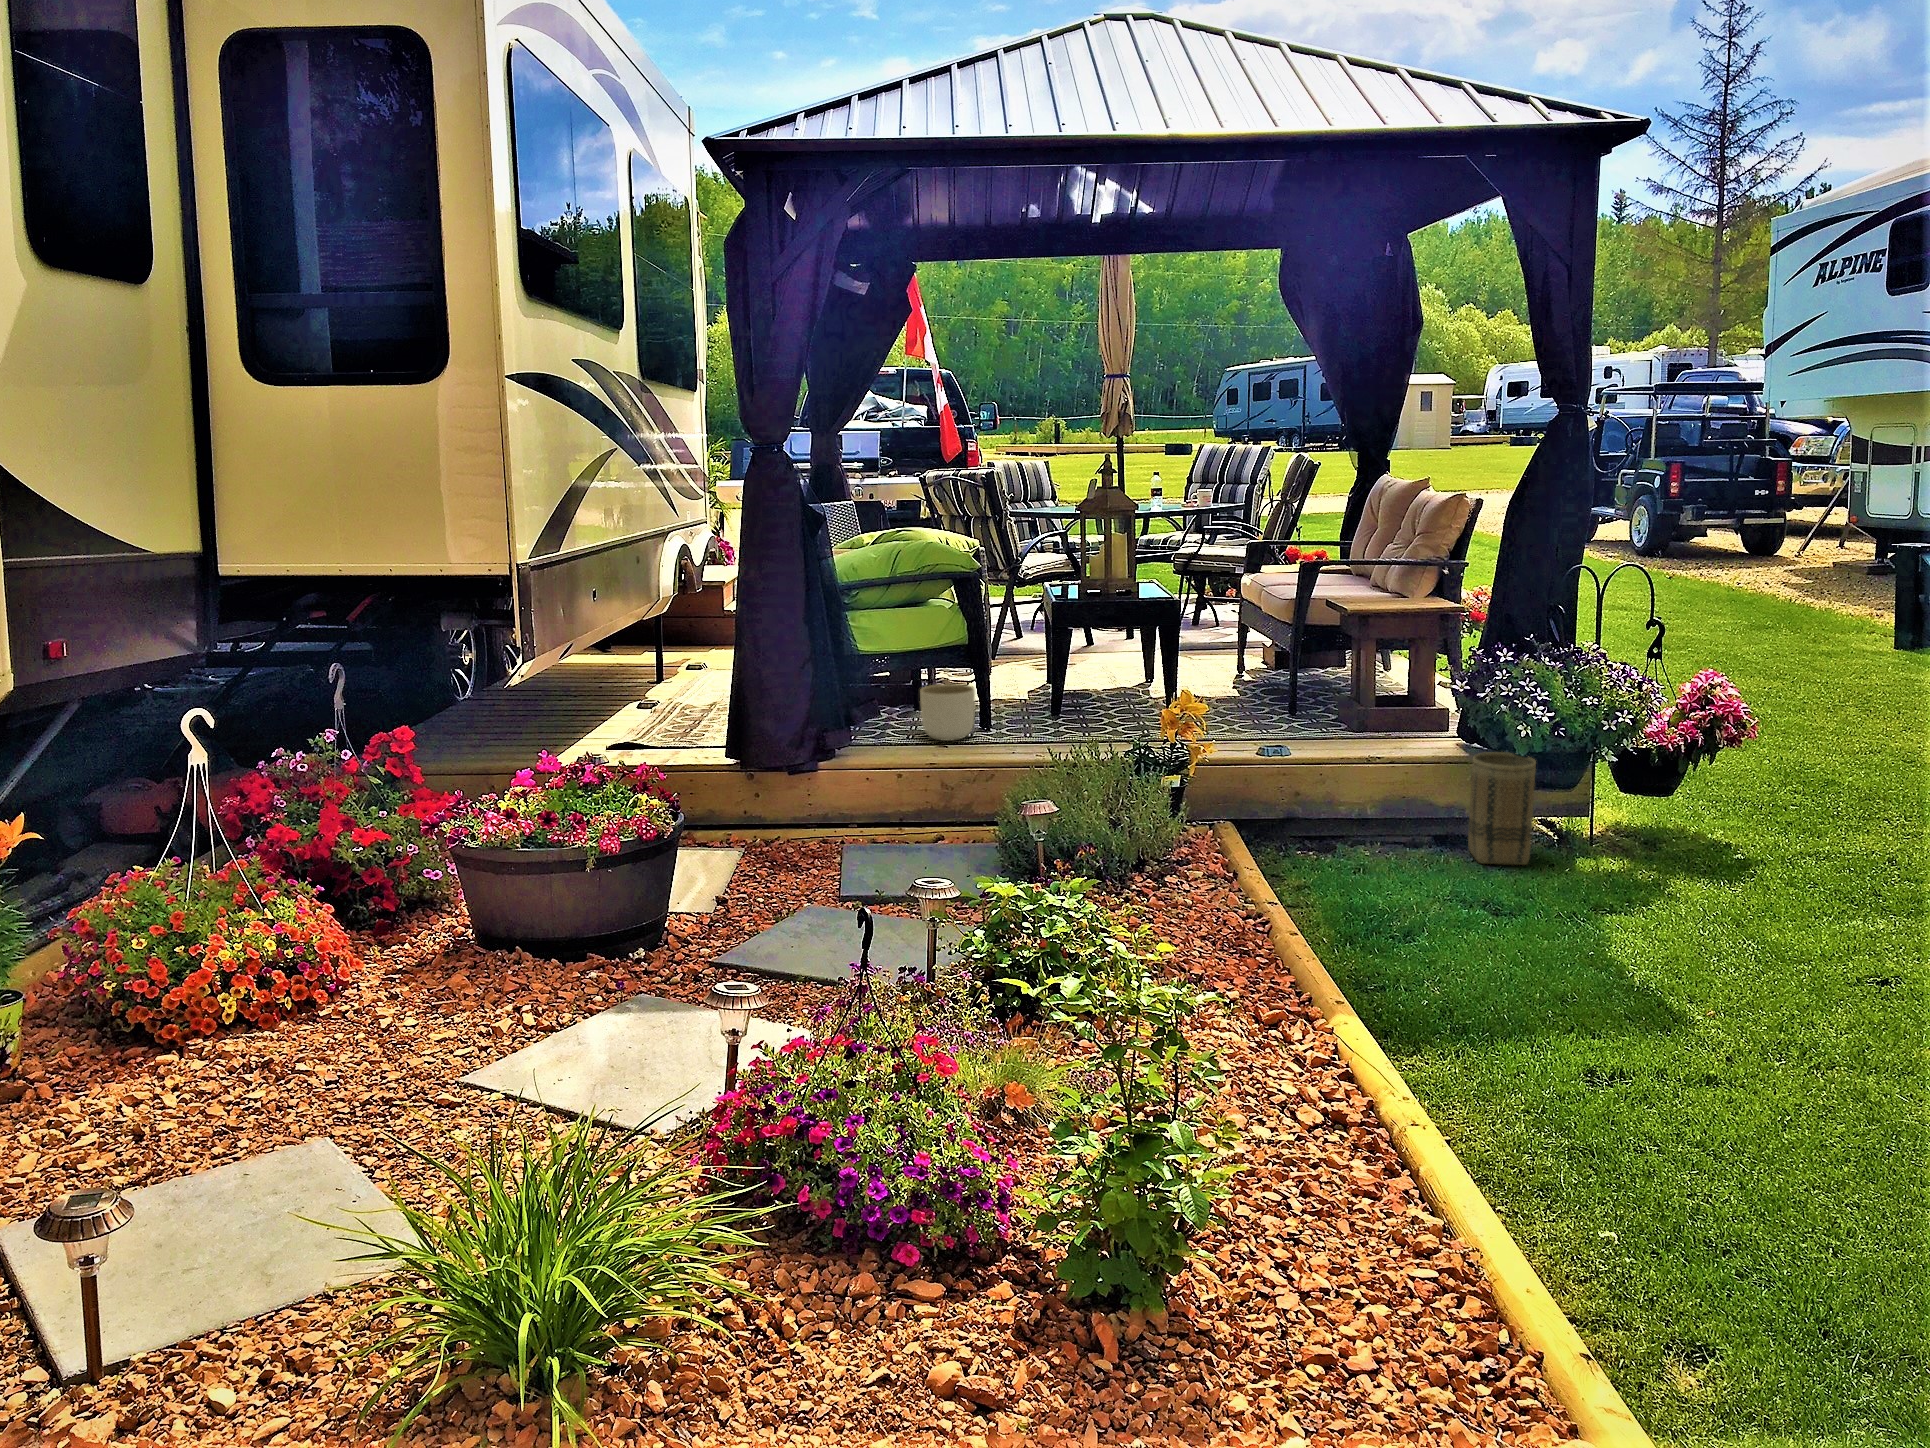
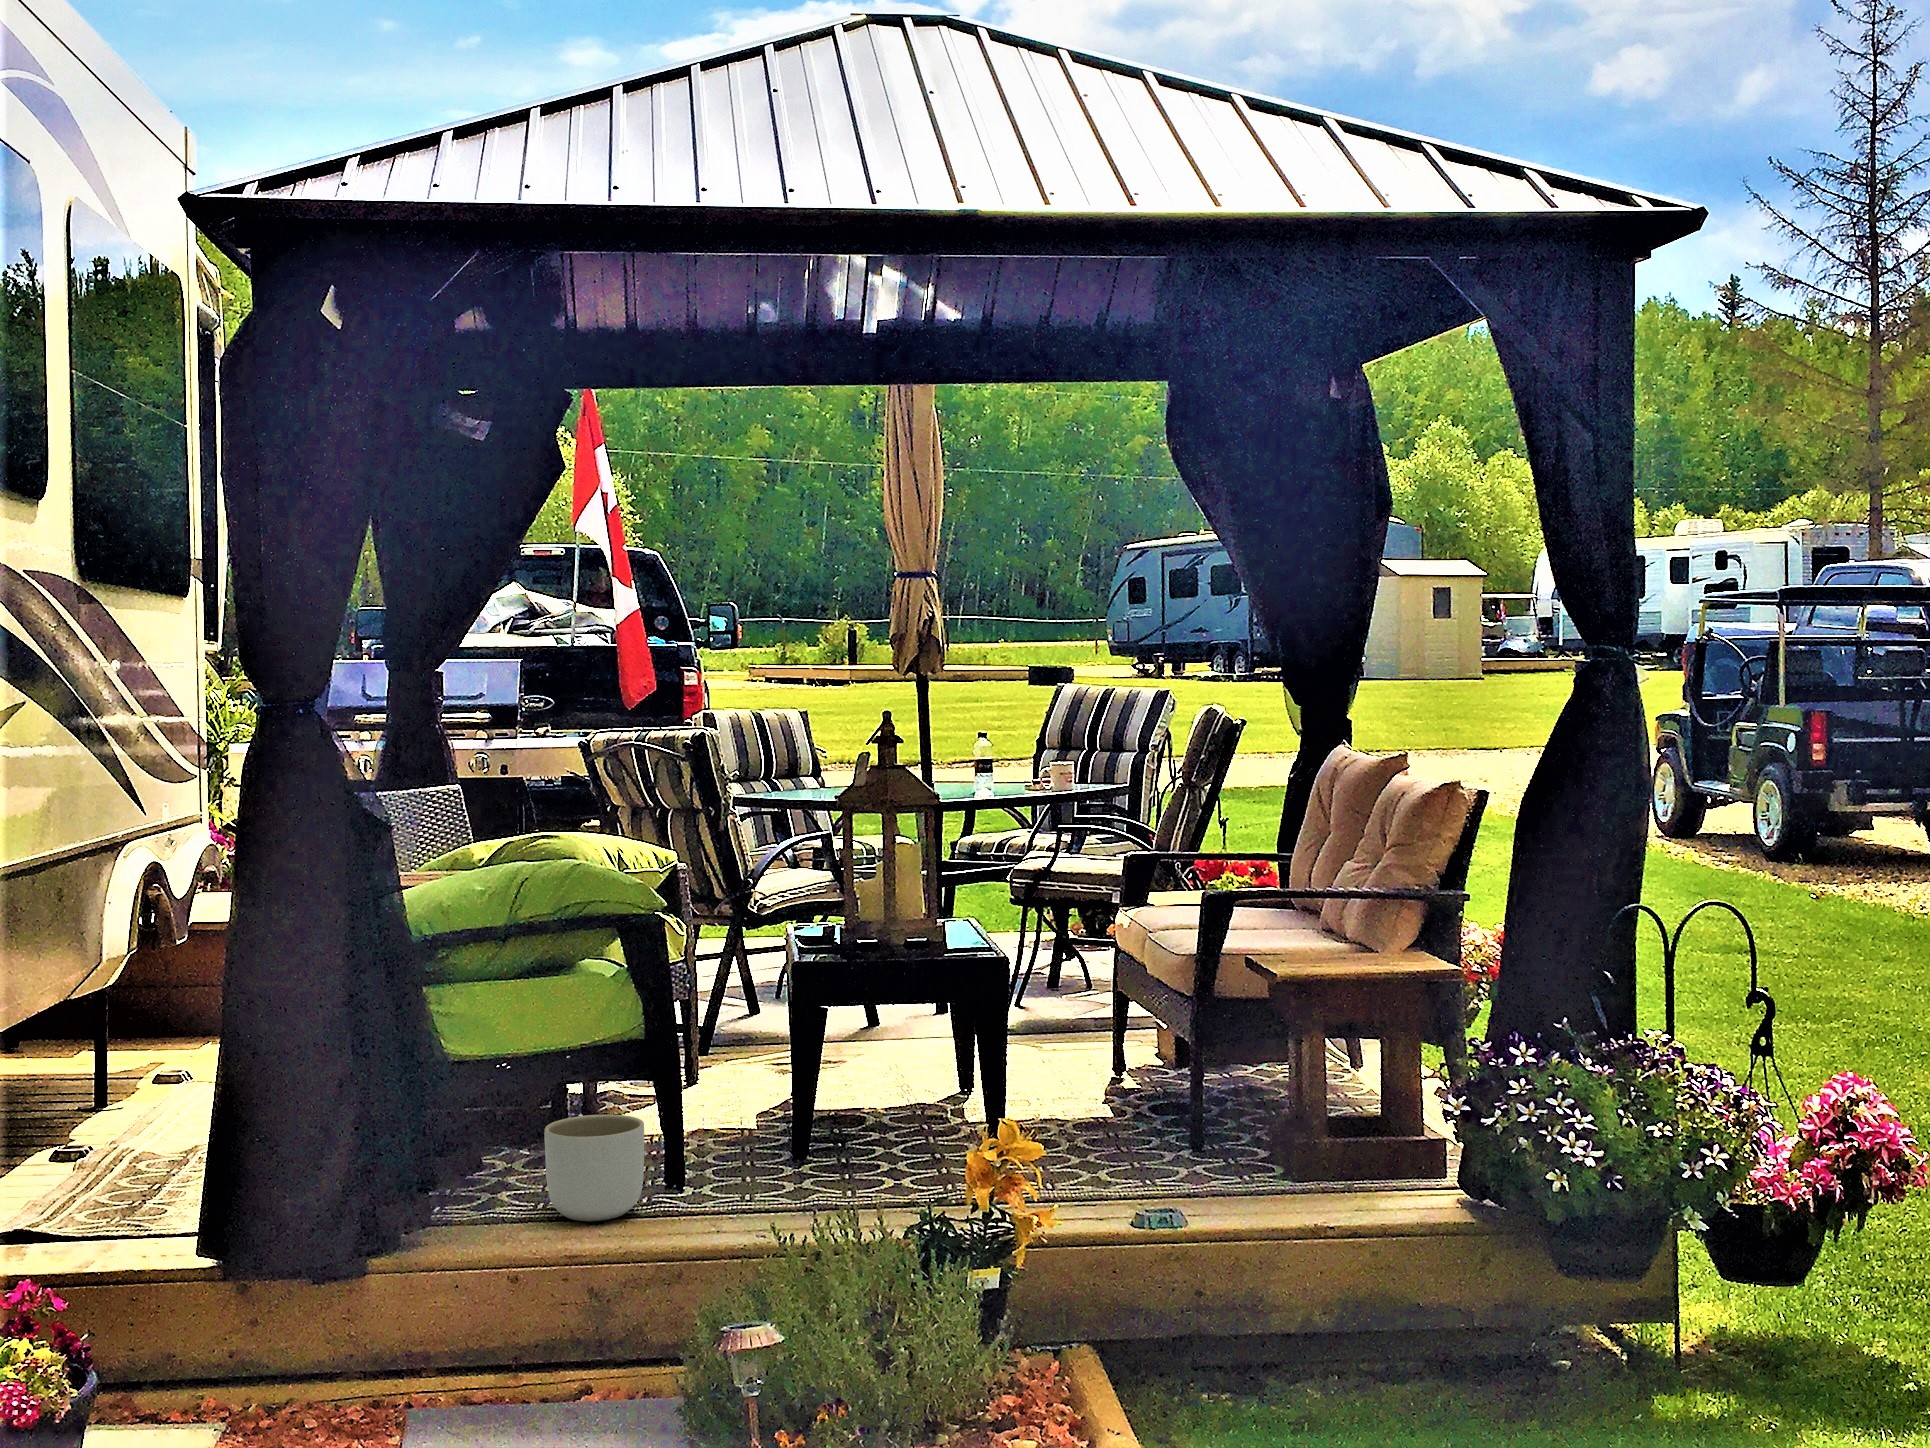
basket: present [1468,752,1536,865] -> none [1486,1218,1588,1417]

